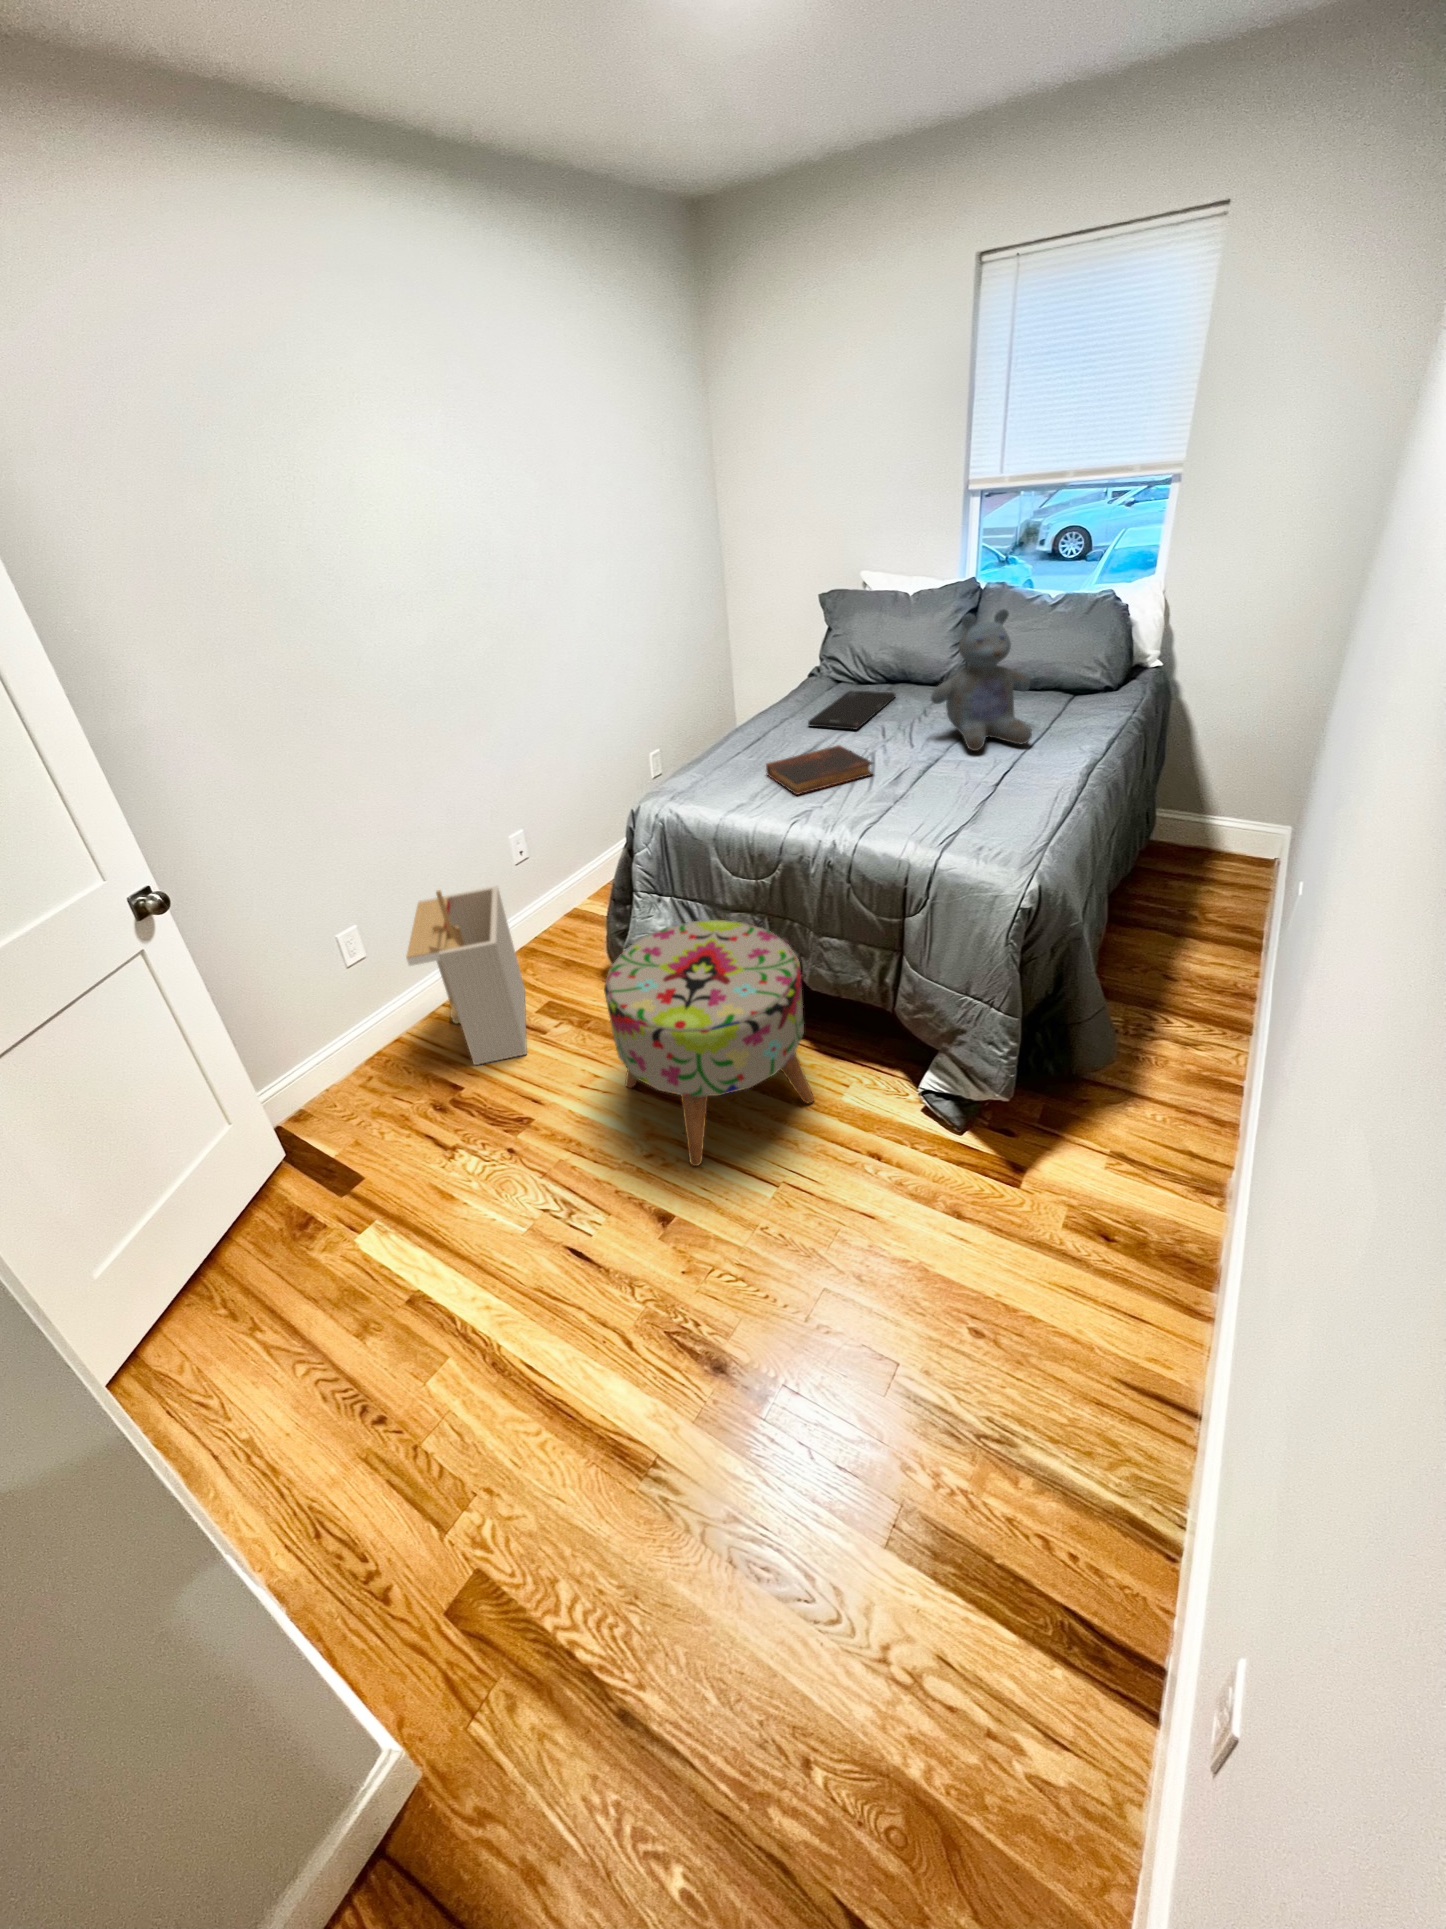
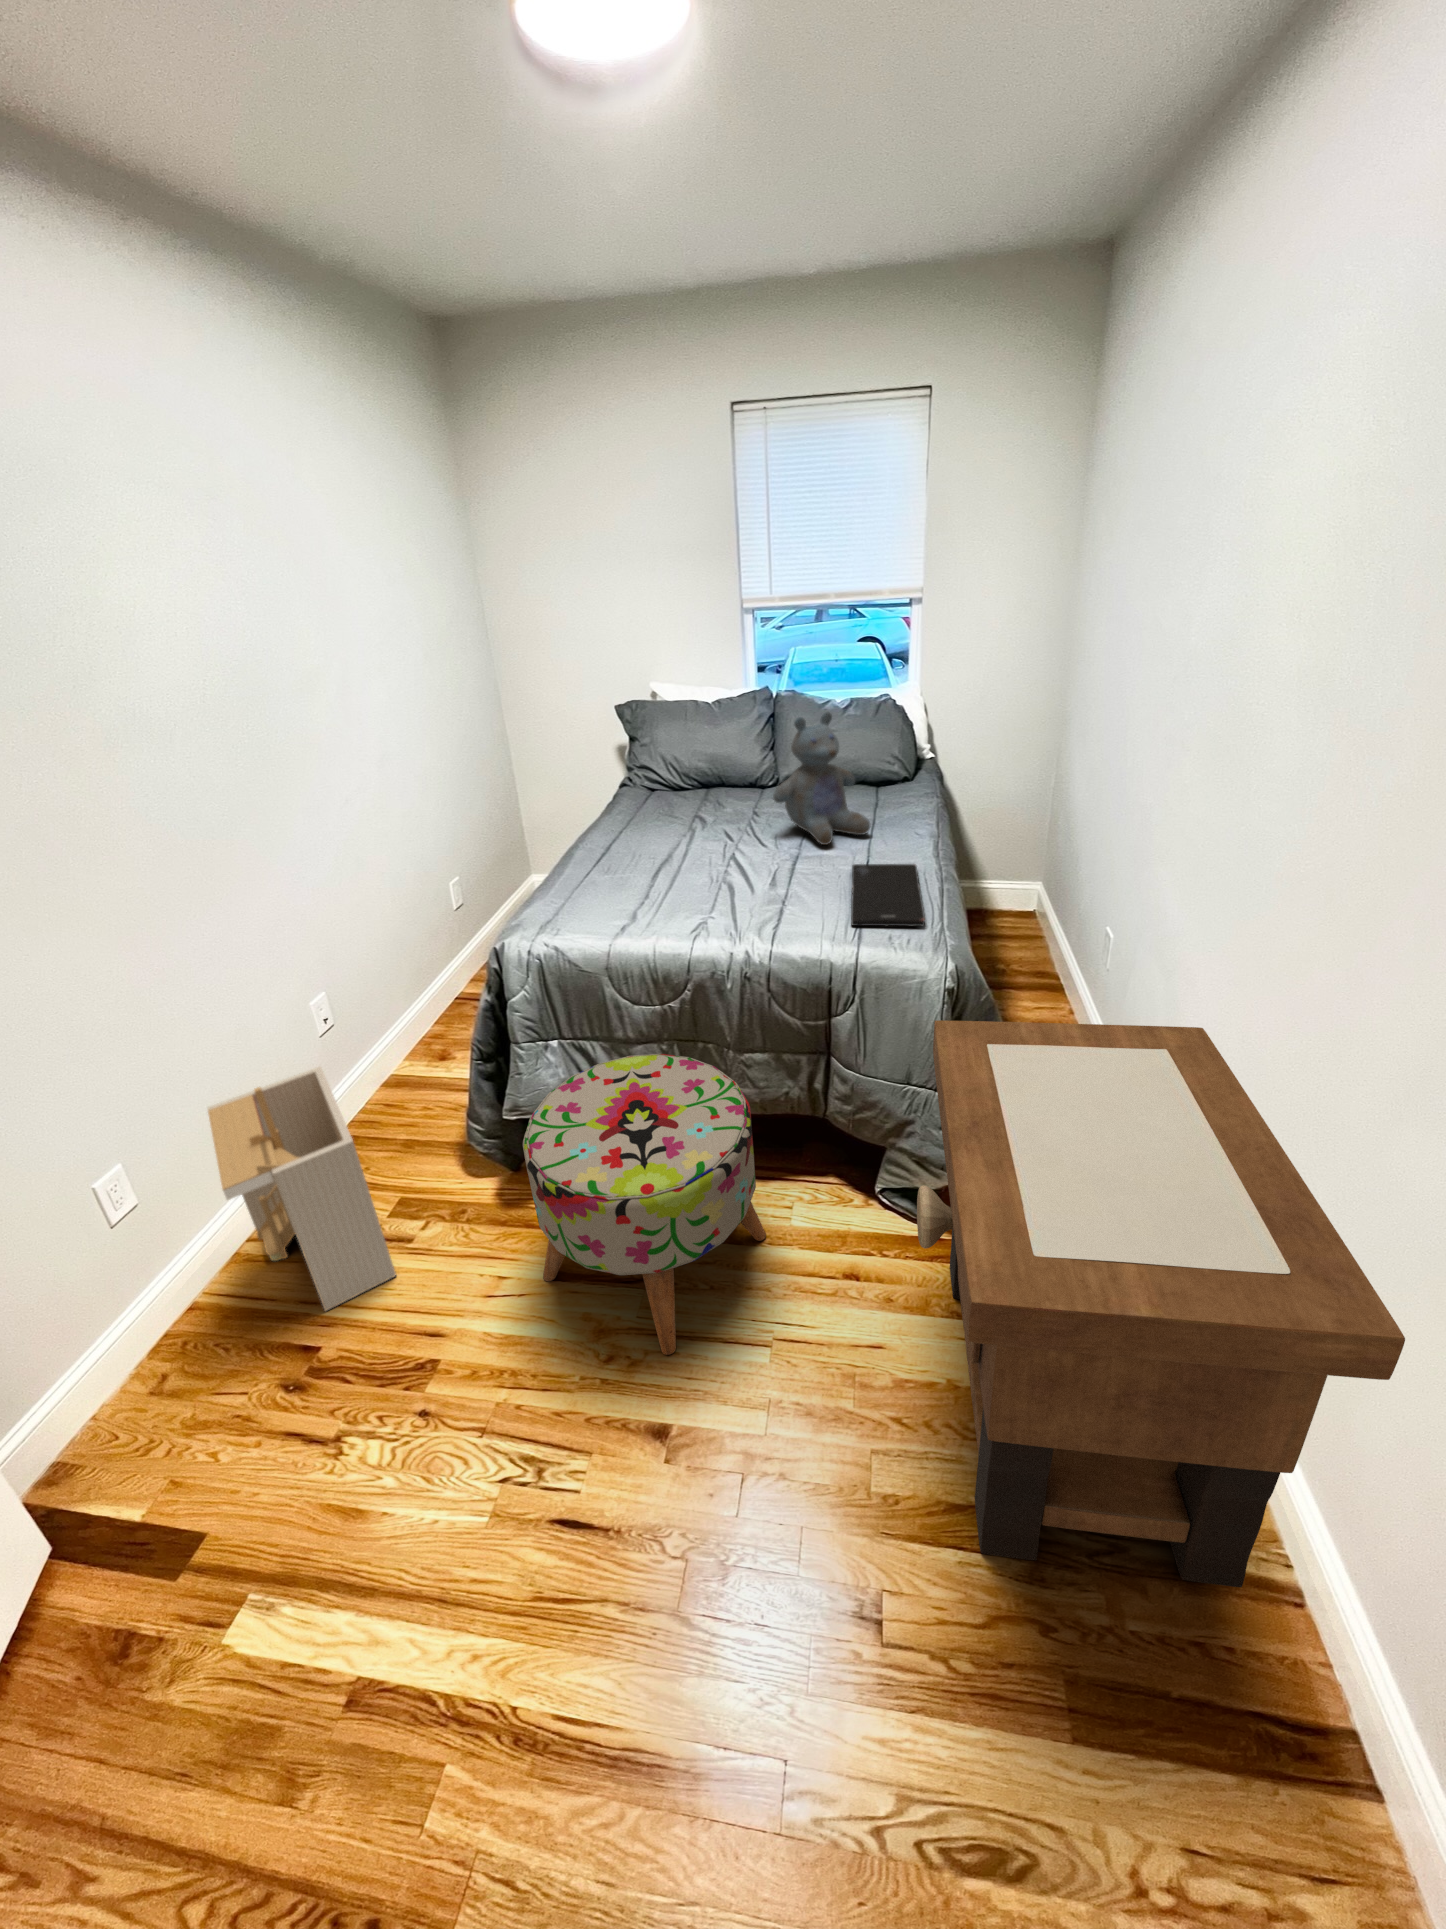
smartphone: present [808,691,895,729] -> present [851,864,925,926]
book: present [766,745,873,794] -> none [631,851,744,907]
side table: none [834,932,1271,1519] -> present [917,1020,1405,1587]

